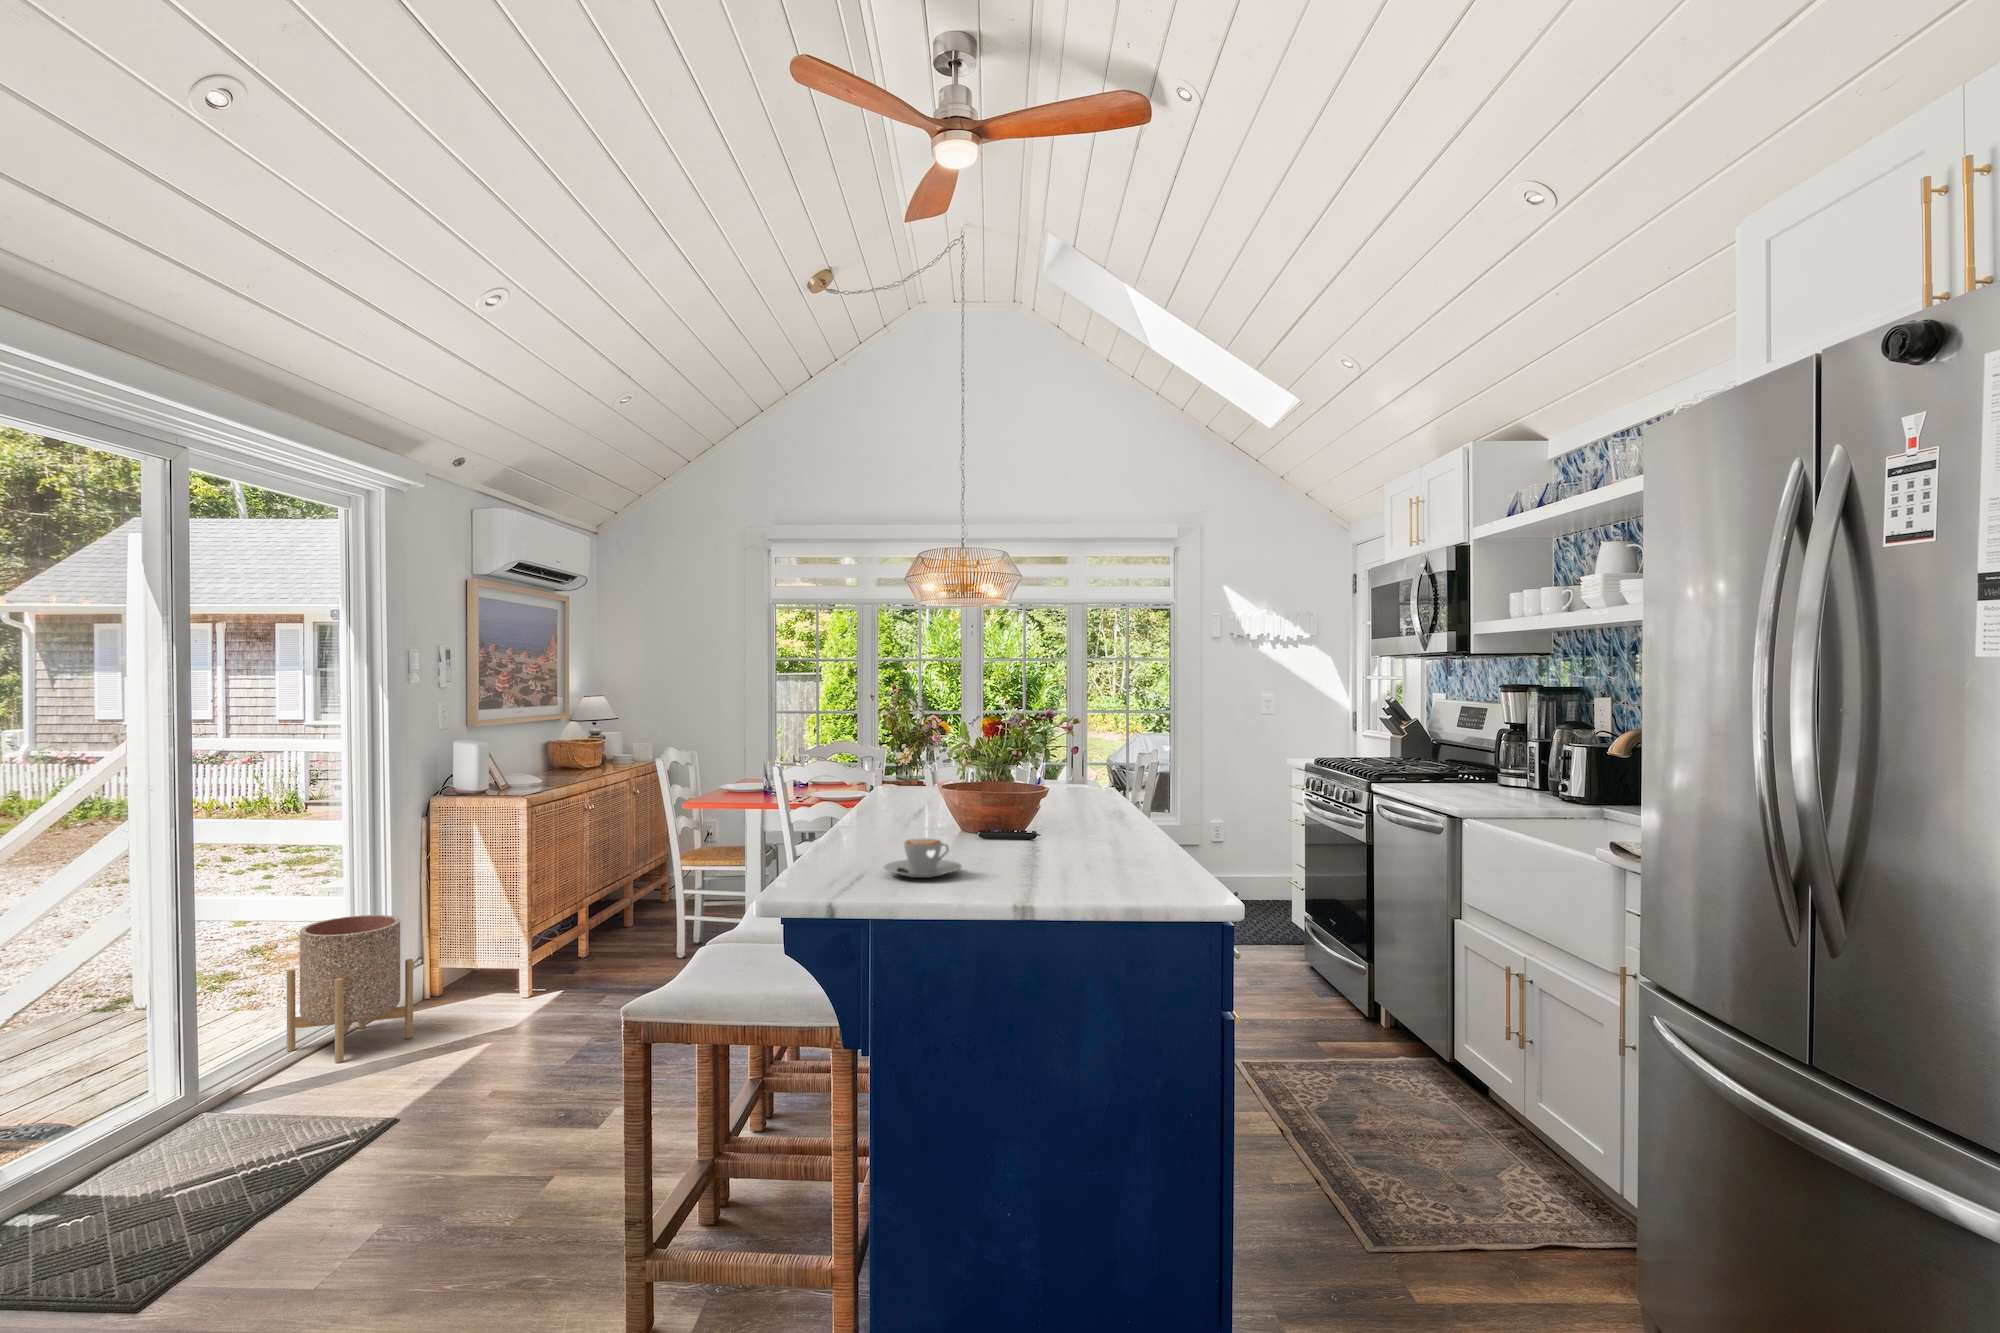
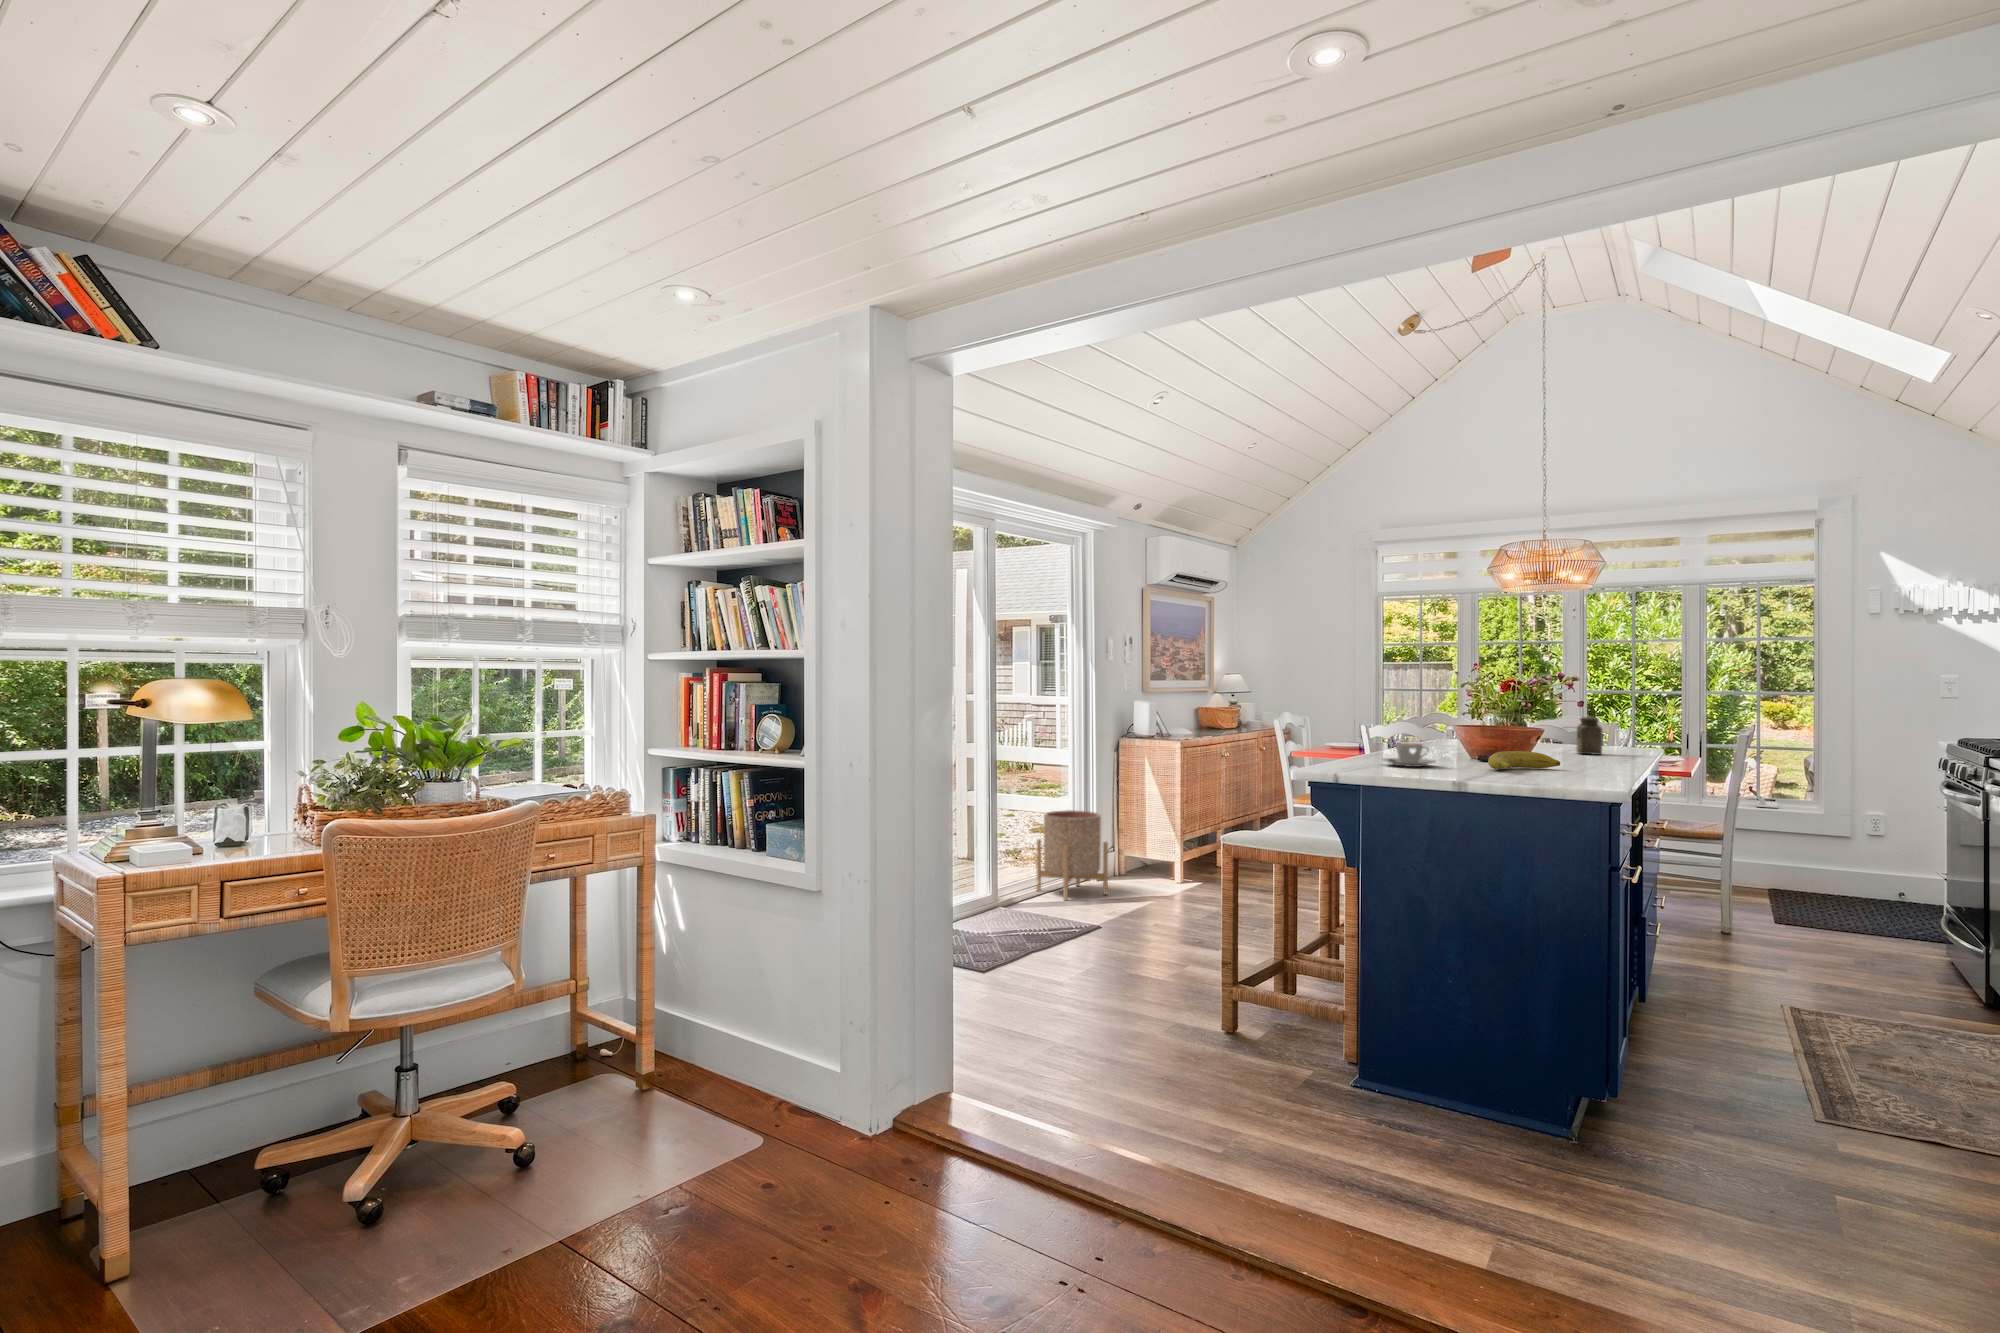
salt shaker: none [1074,771,1104,819] -> present [1576,717,1602,755]
fruit: none [1030,840,1111,876] -> present [1488,751,1560,769]

